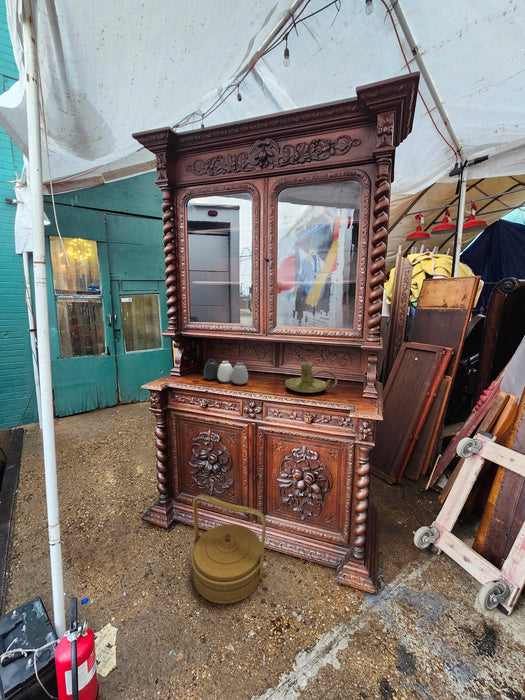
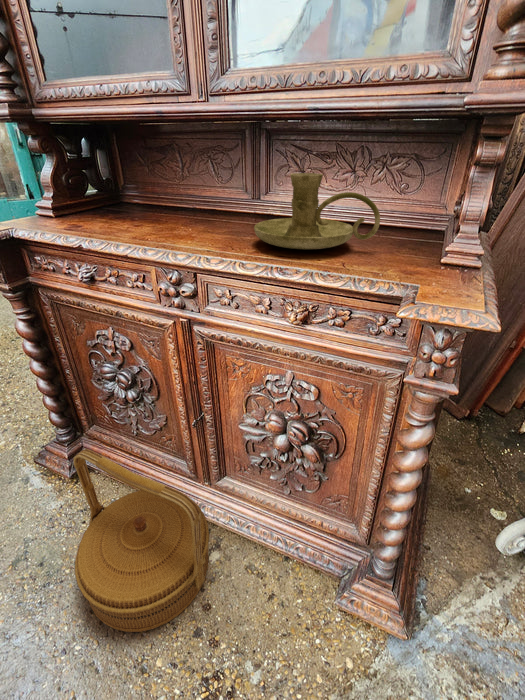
vase: present [204,359,248,385] -> none [89,176,178,232]

